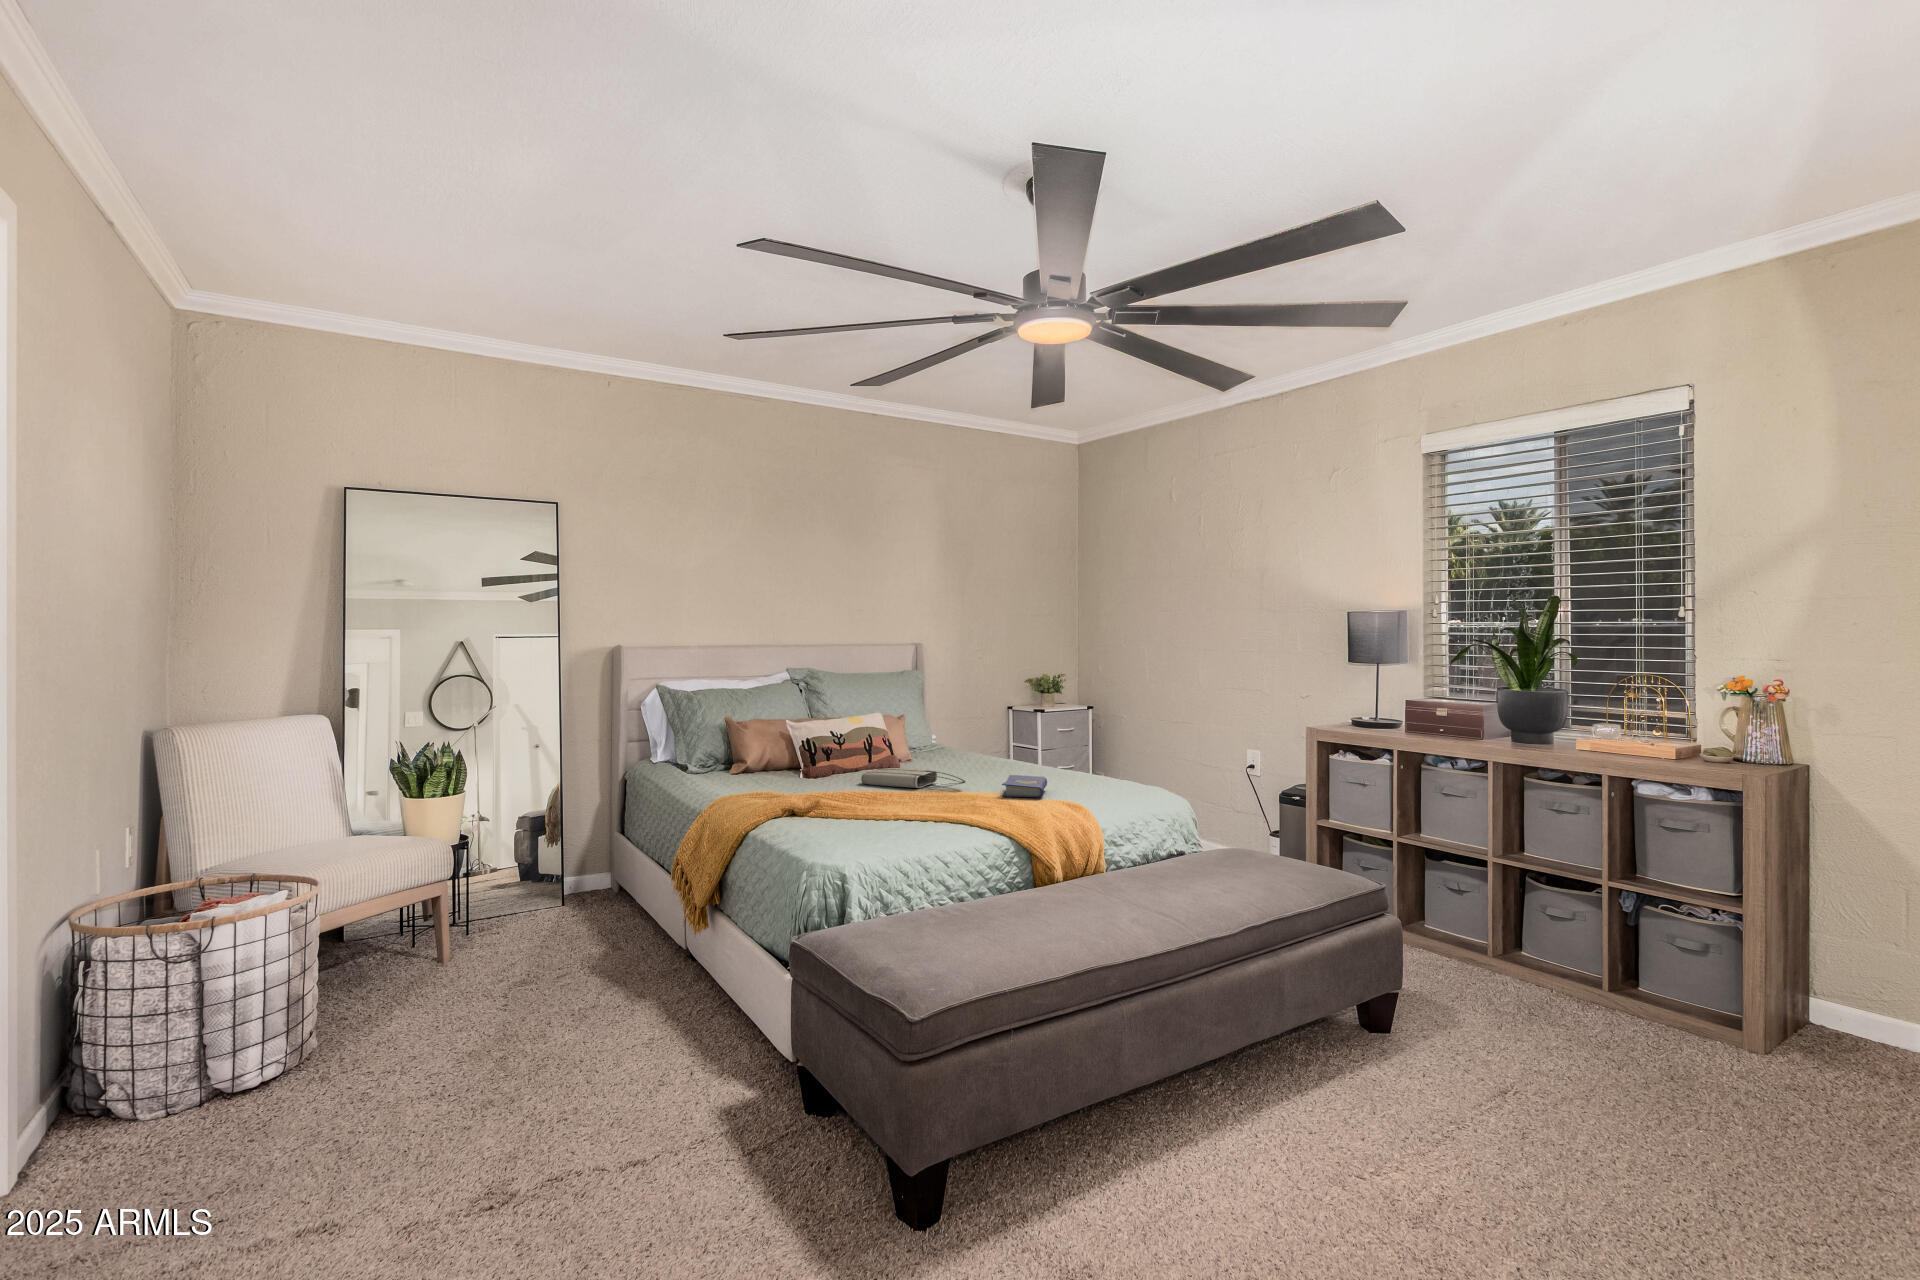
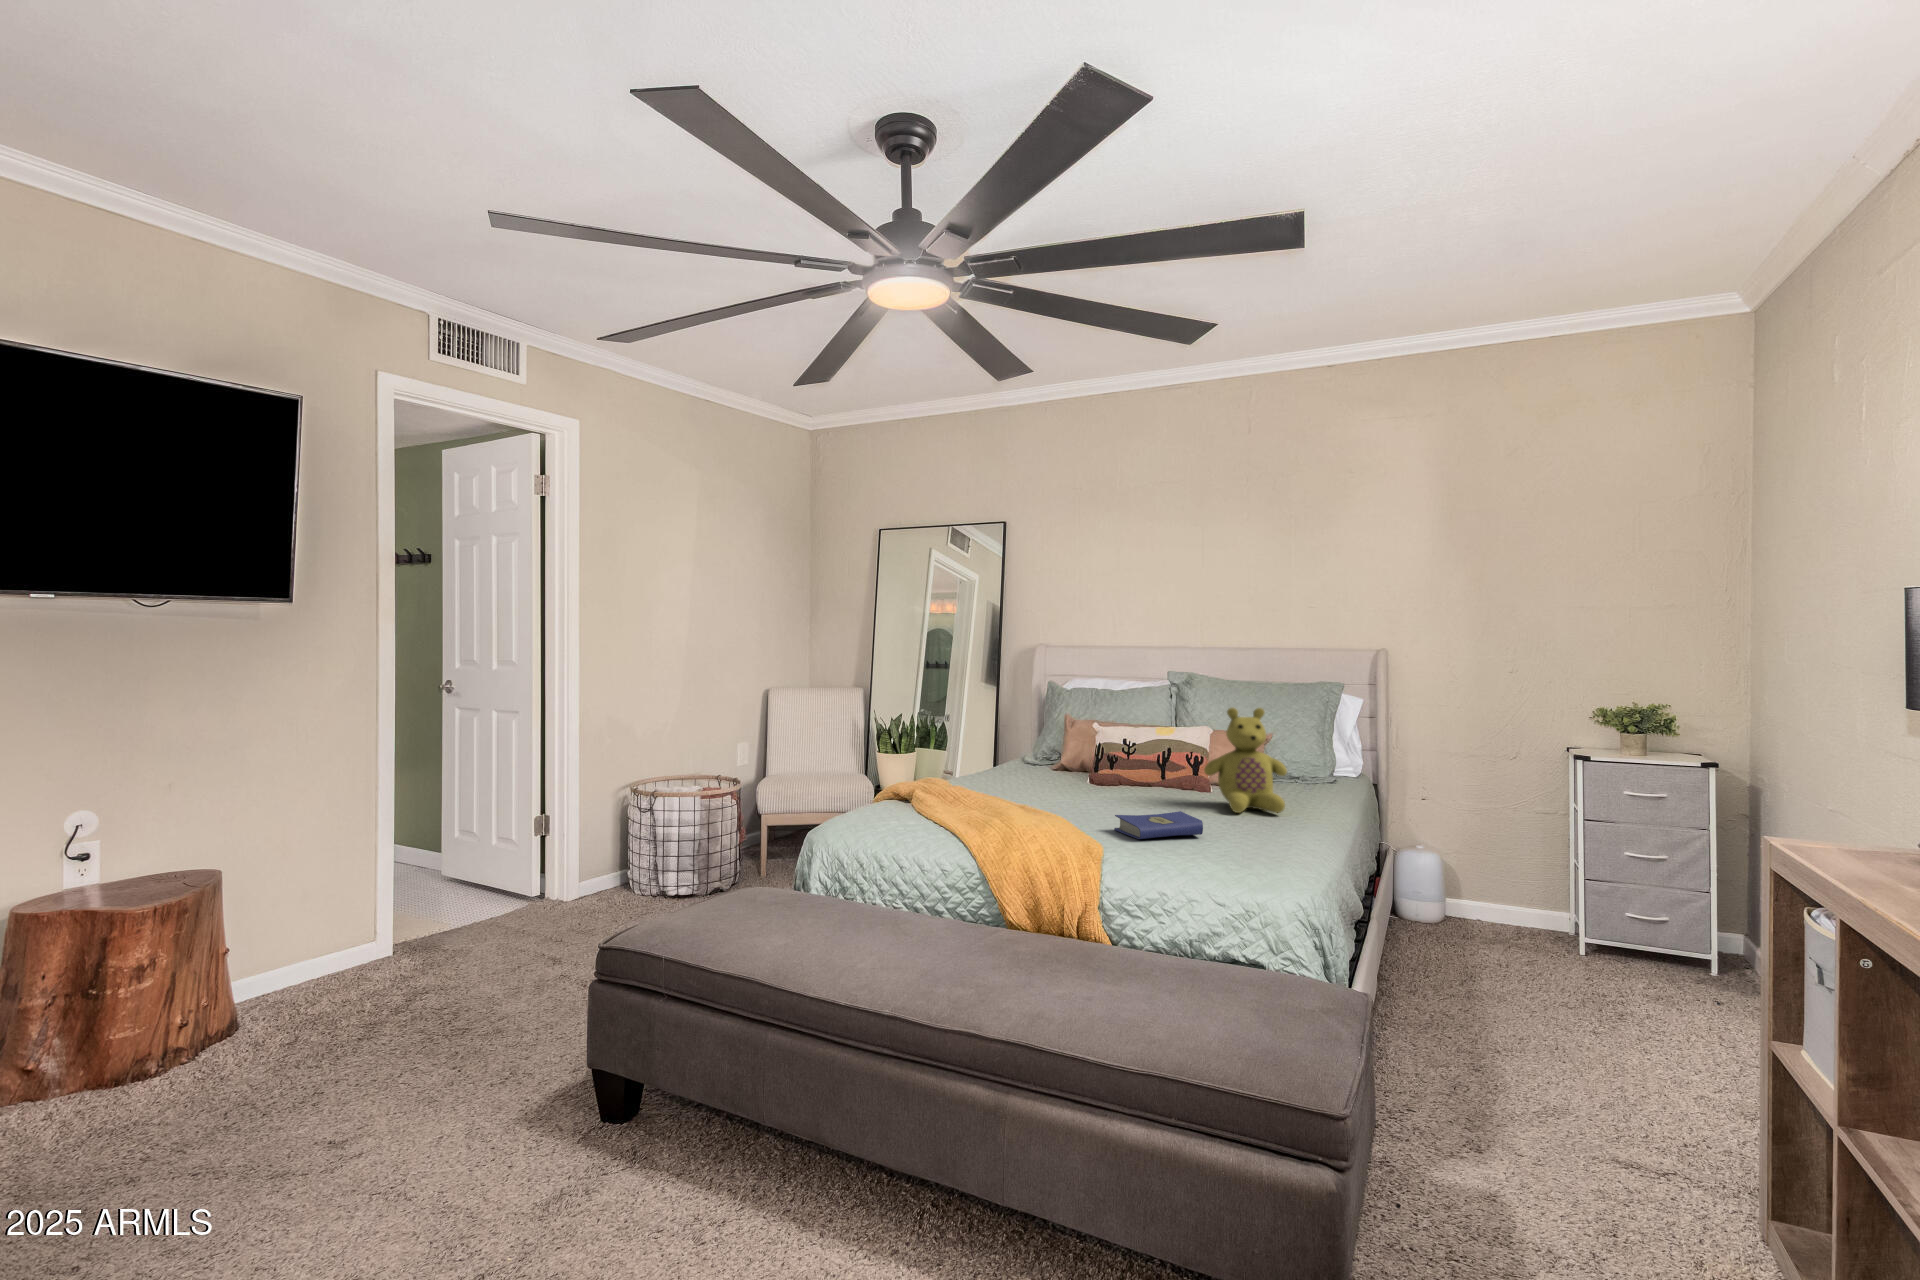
stuffed bear: none [942,691,1002,775] -> present [1204,707,1287,813]
tote bag: present [861,768,966,788] -> none [1075,783,1141,810]

